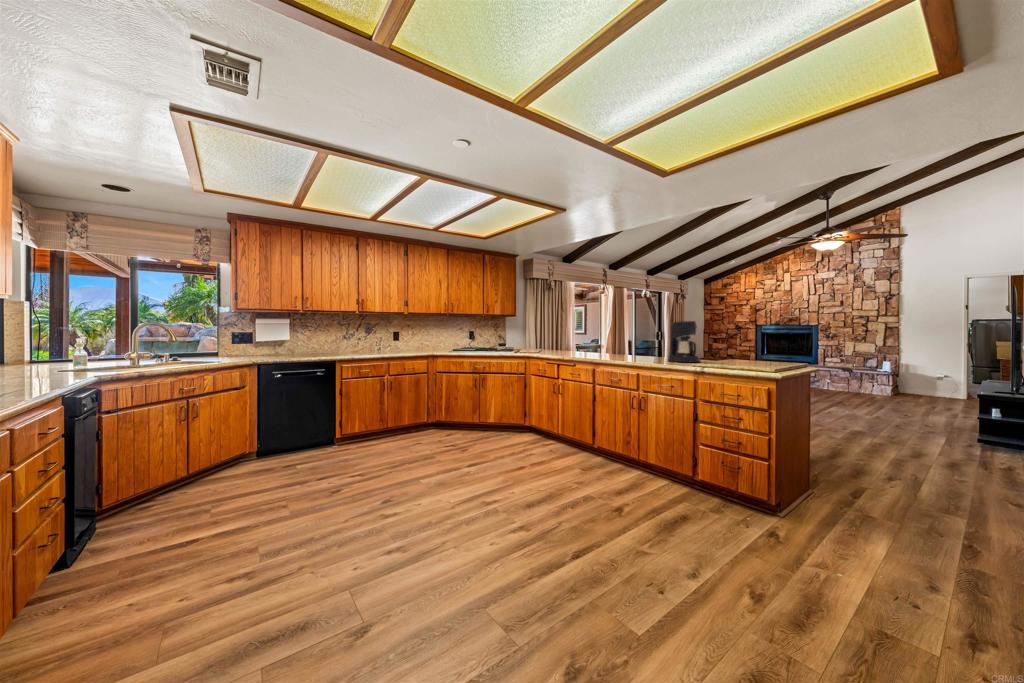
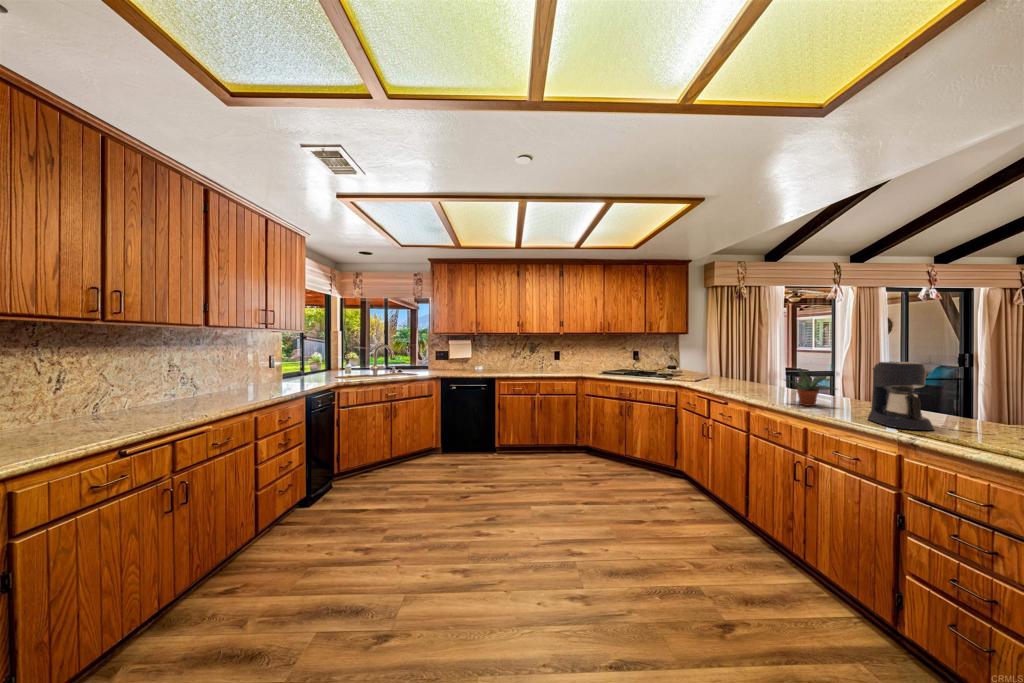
potted plant: none [613,333,646,359] -> present [786,370,835,406]

